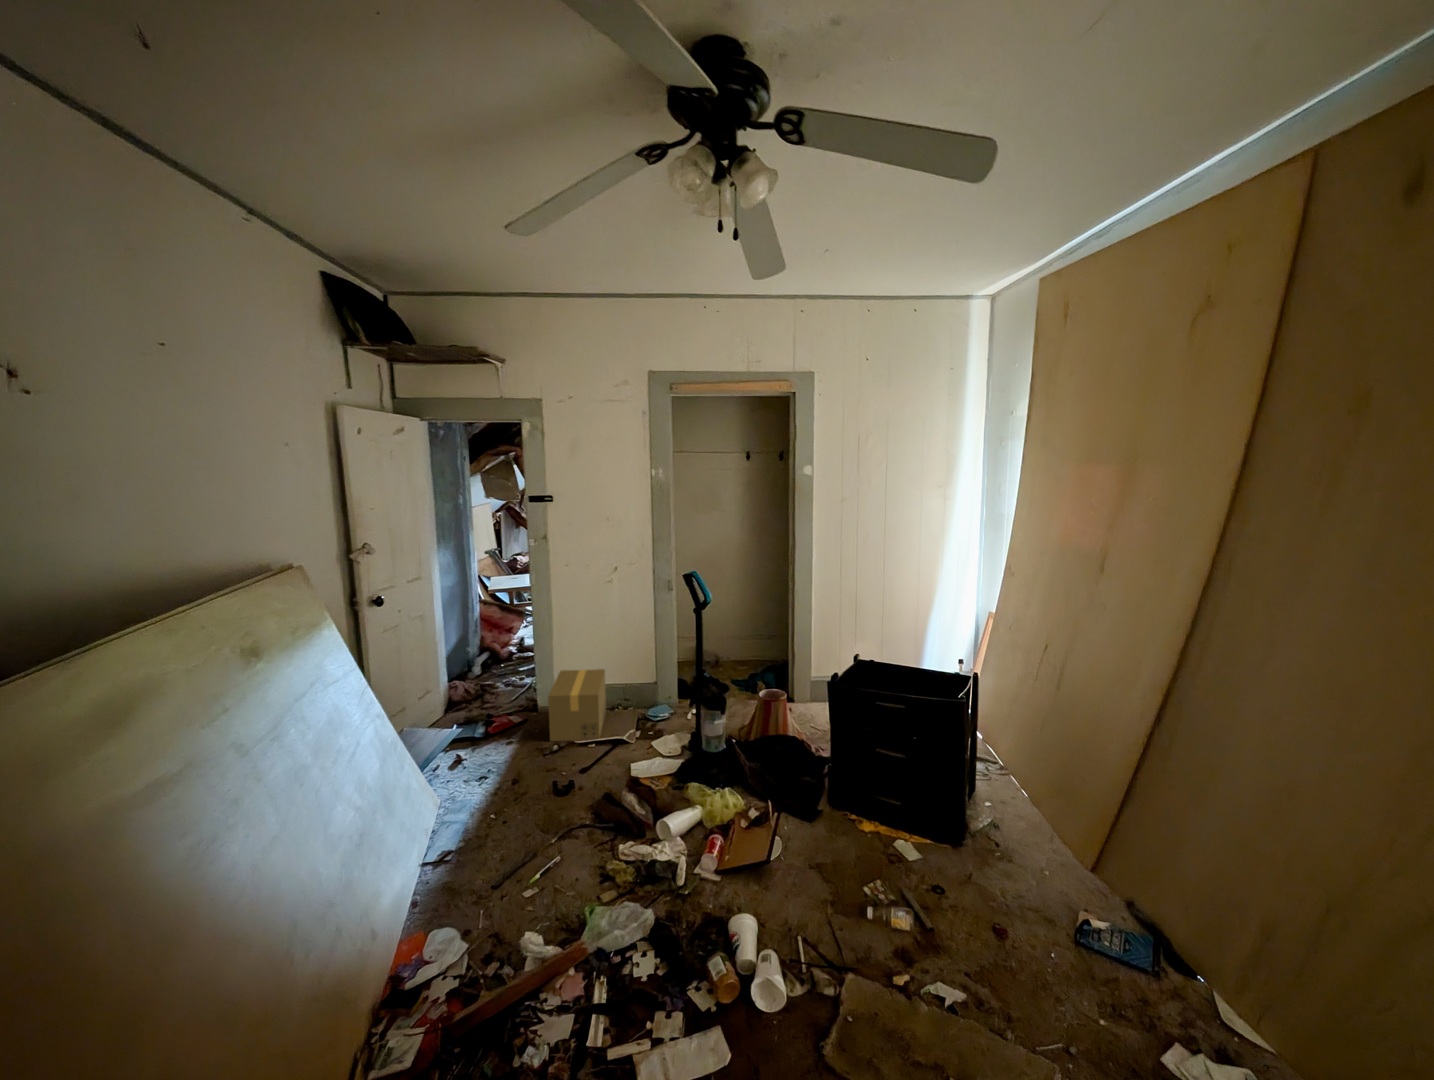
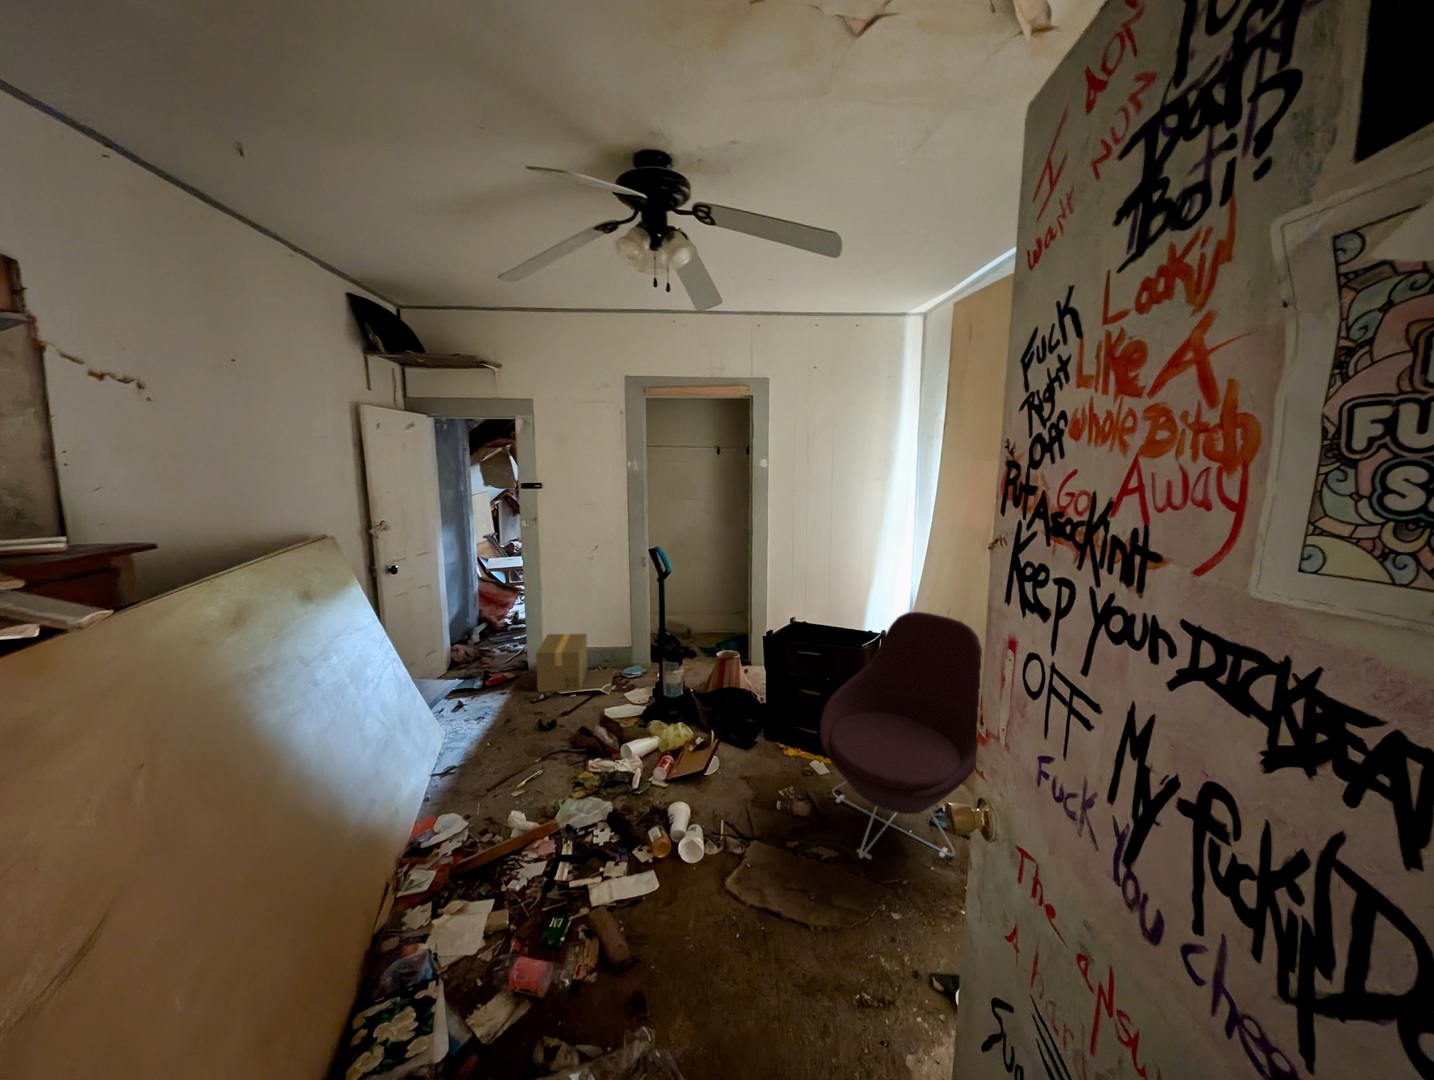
chair: none [924,658,1167,1004] -> present [820,612,982,859]

